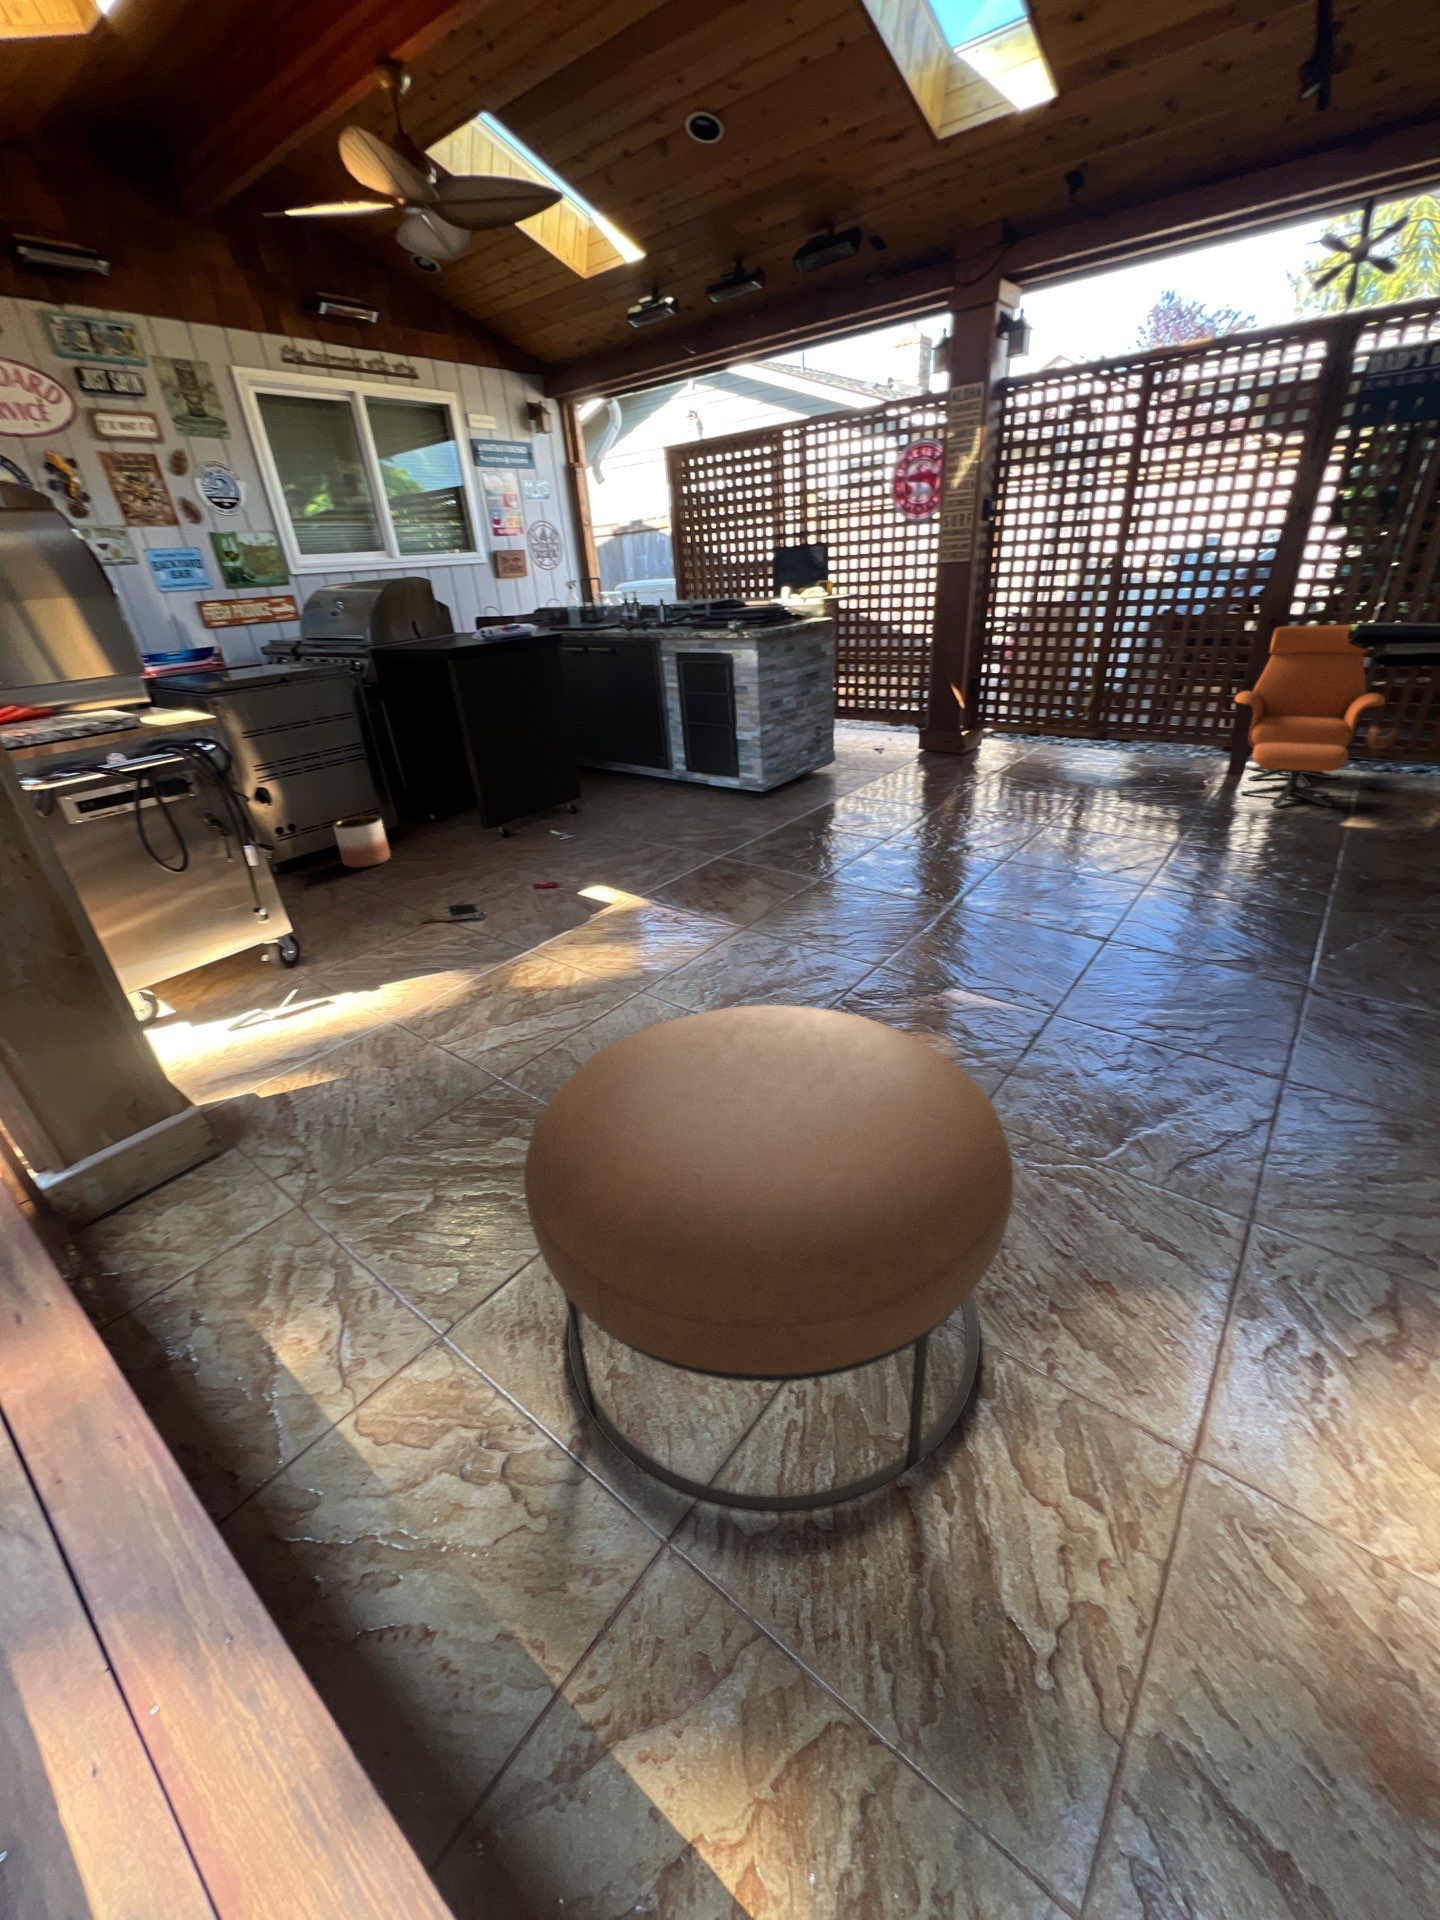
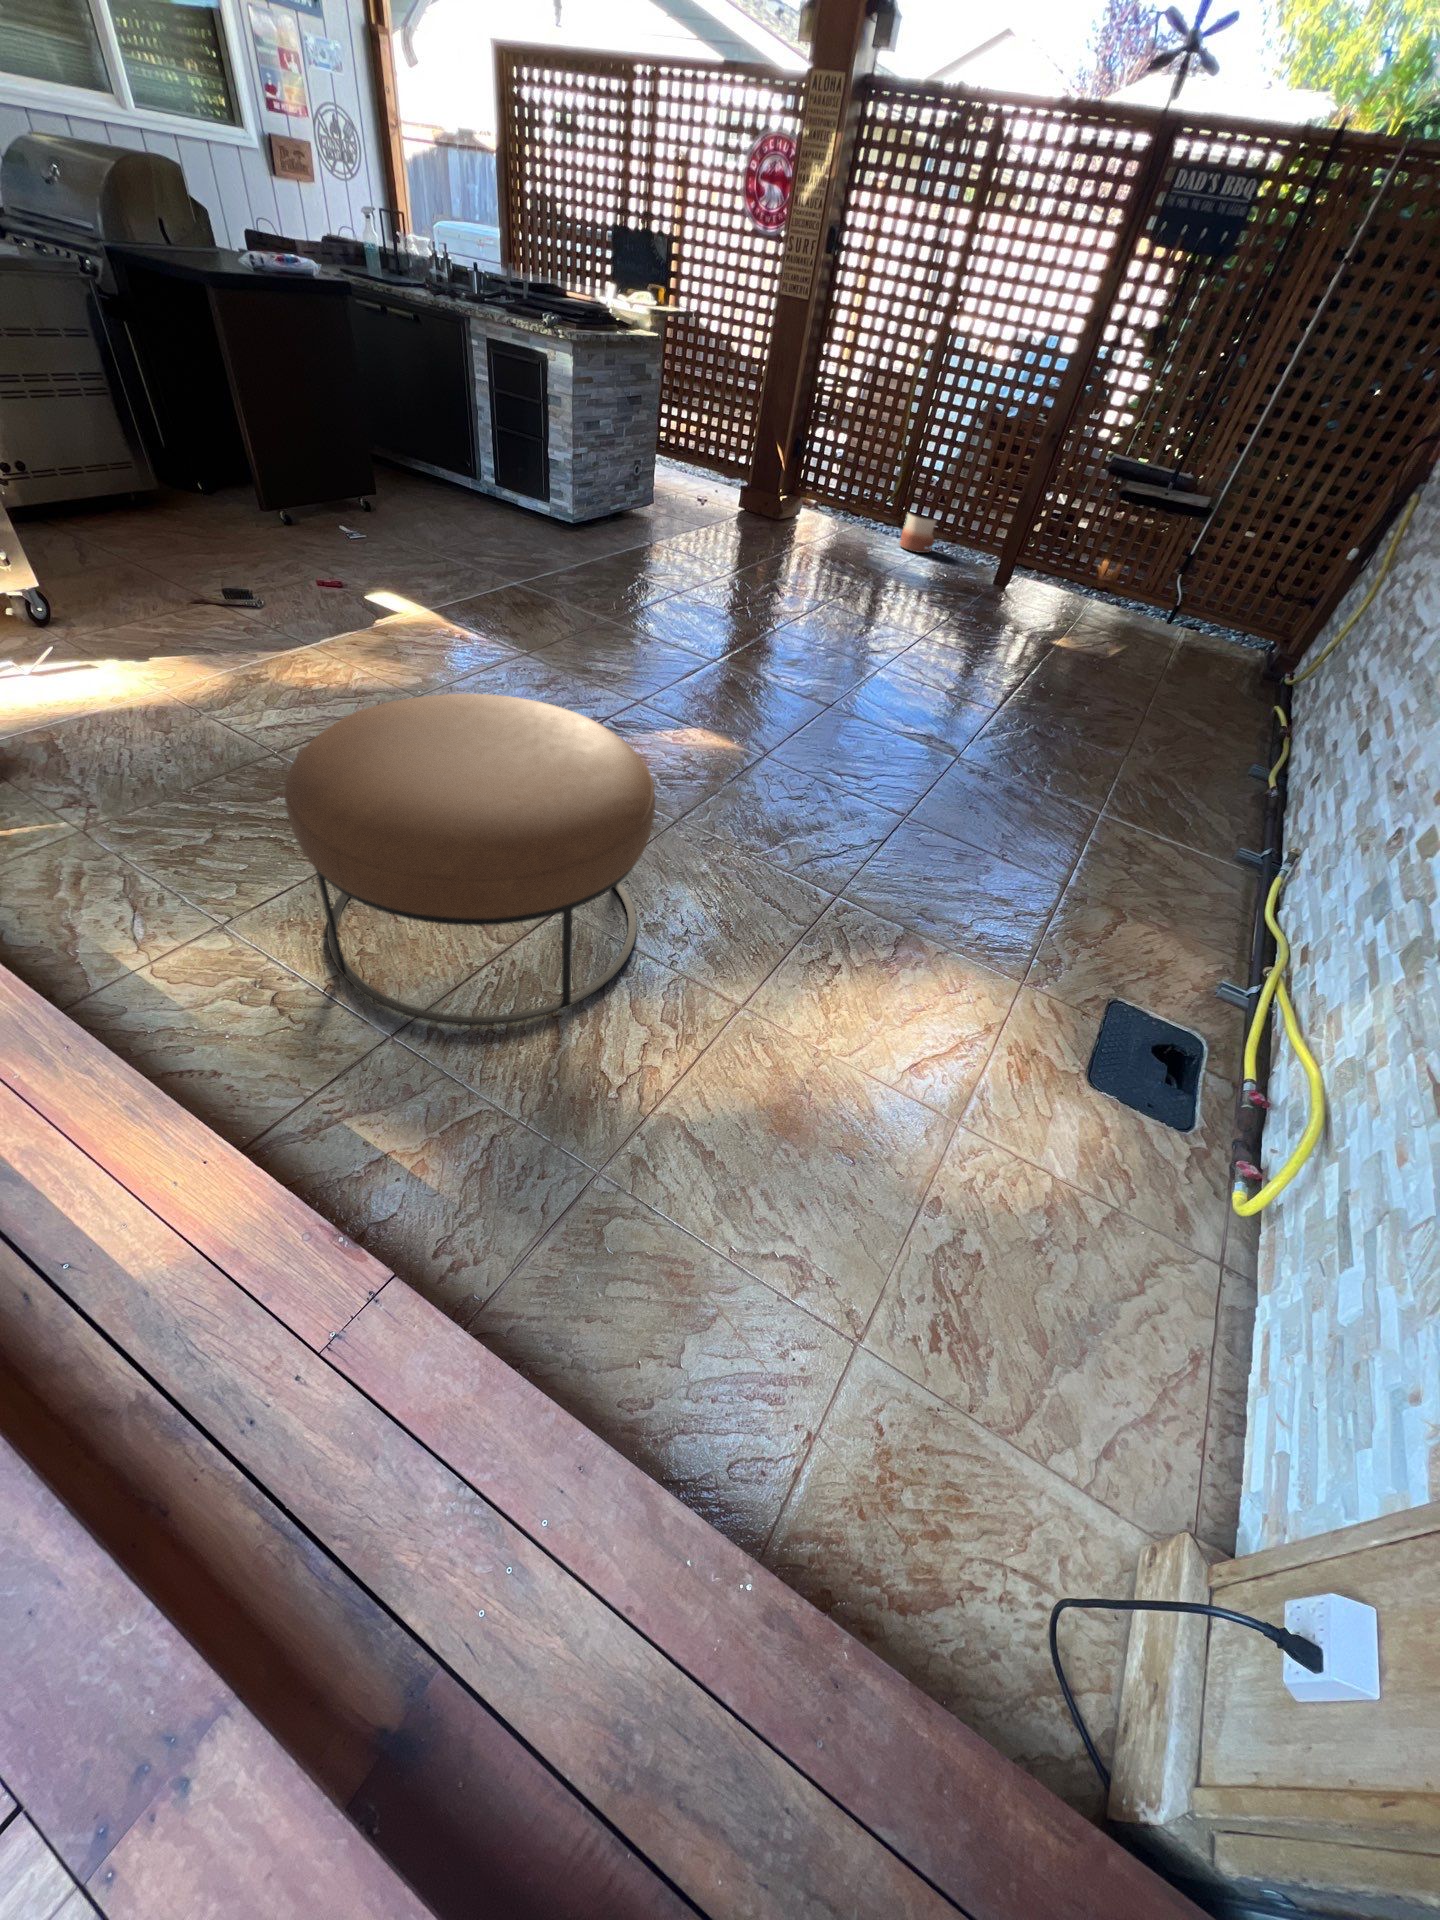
lounge chair: present [1235,625,1385,806] -> none [996,442,1134,624]
planter: present [334,816,390,868] -> present [900,513,936,553]

